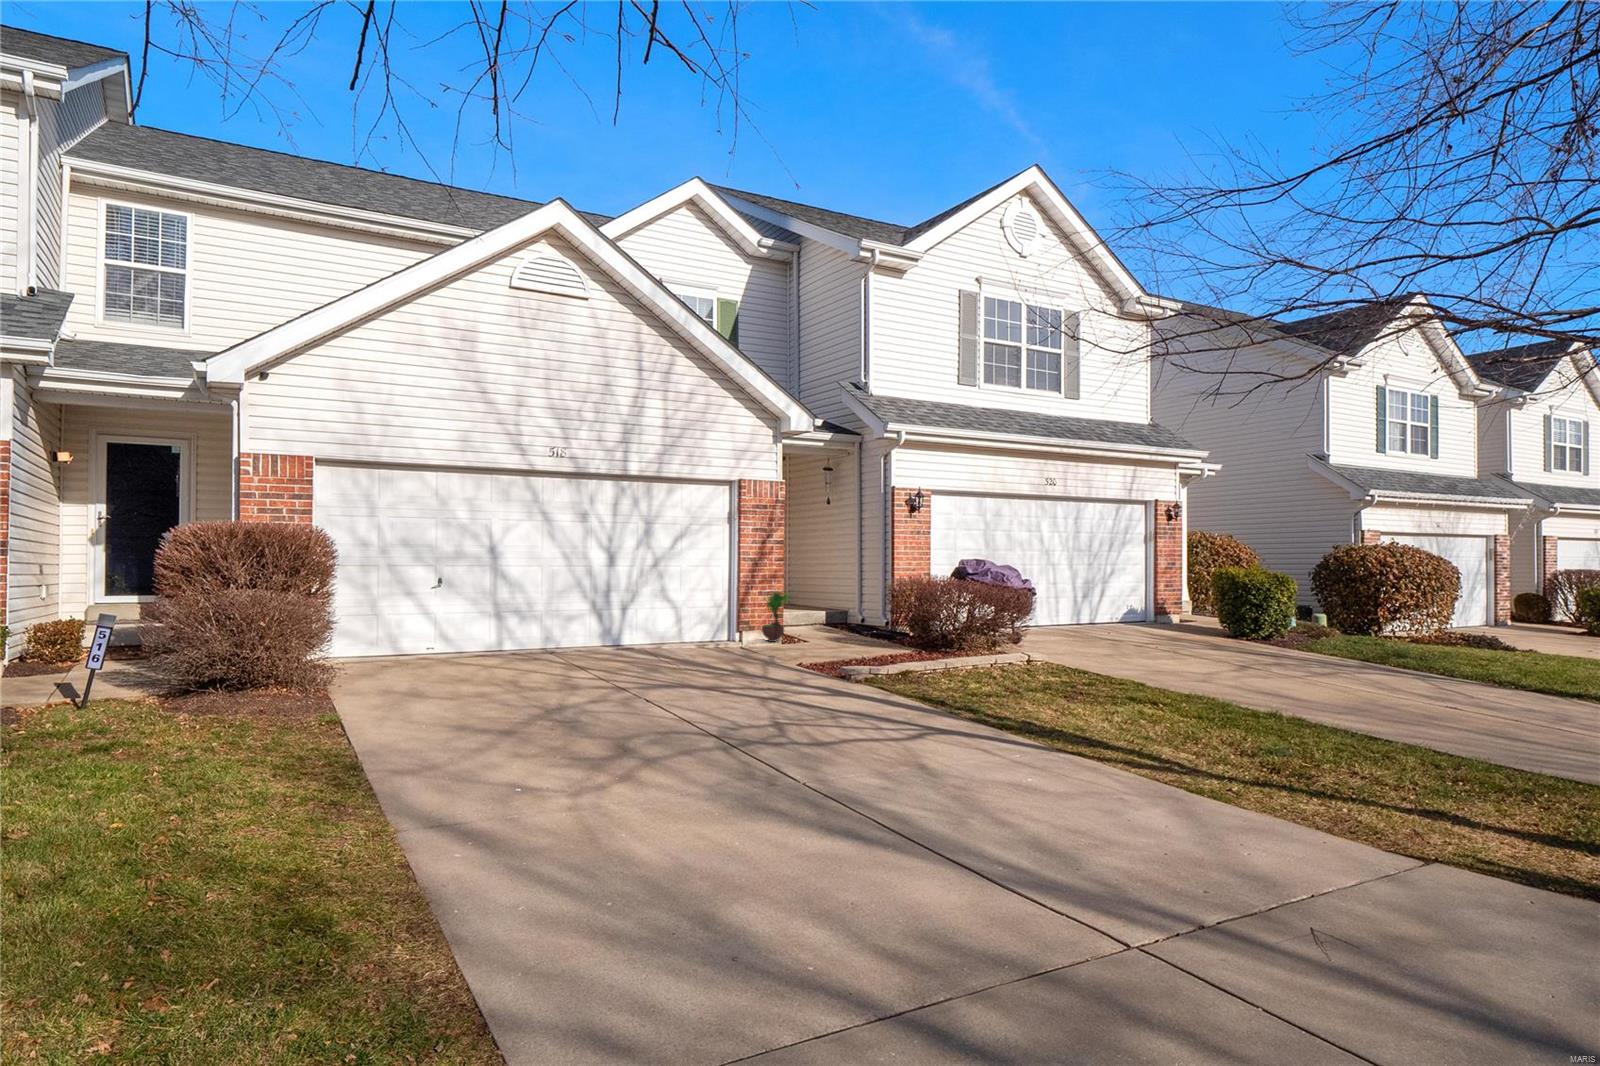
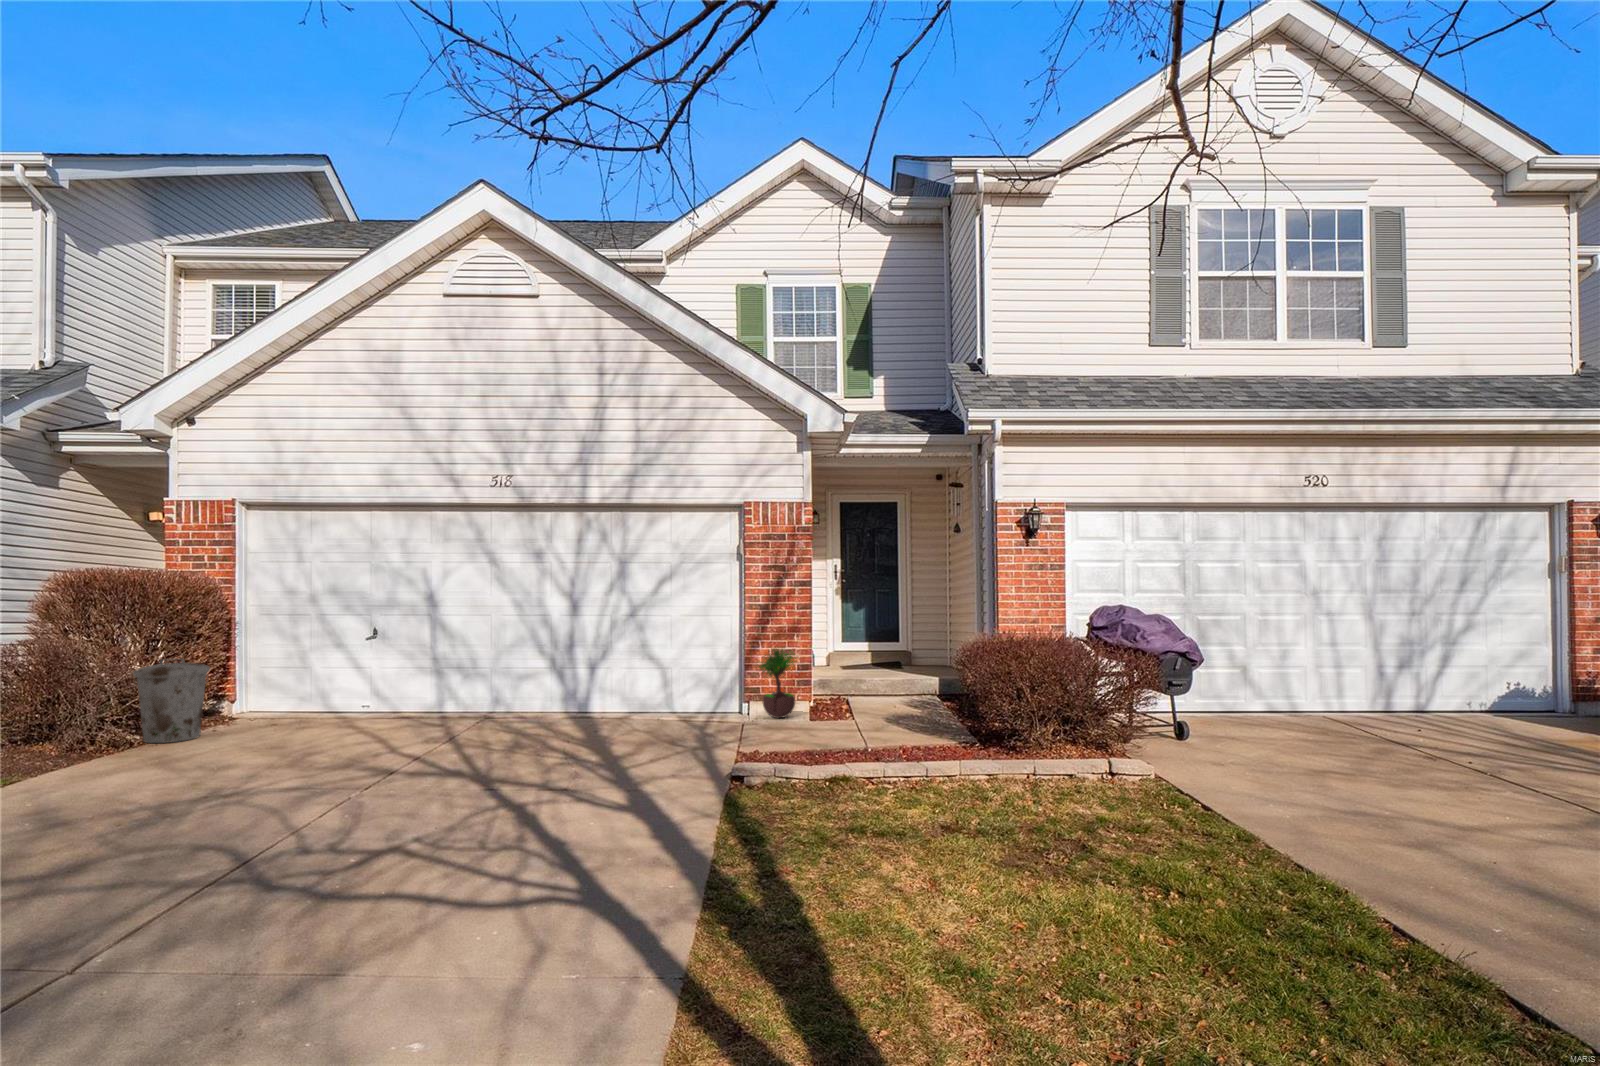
trash can: none [298,604,364,681] -> present [133,659,210,743]

